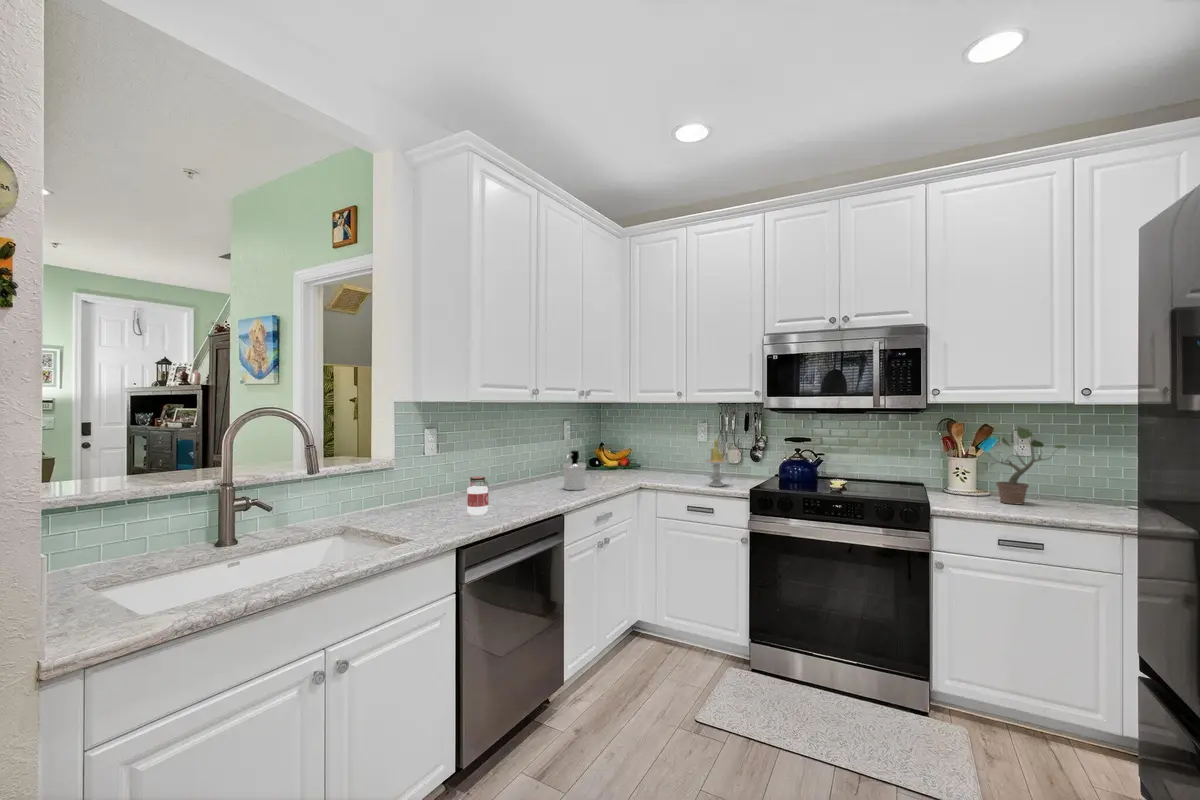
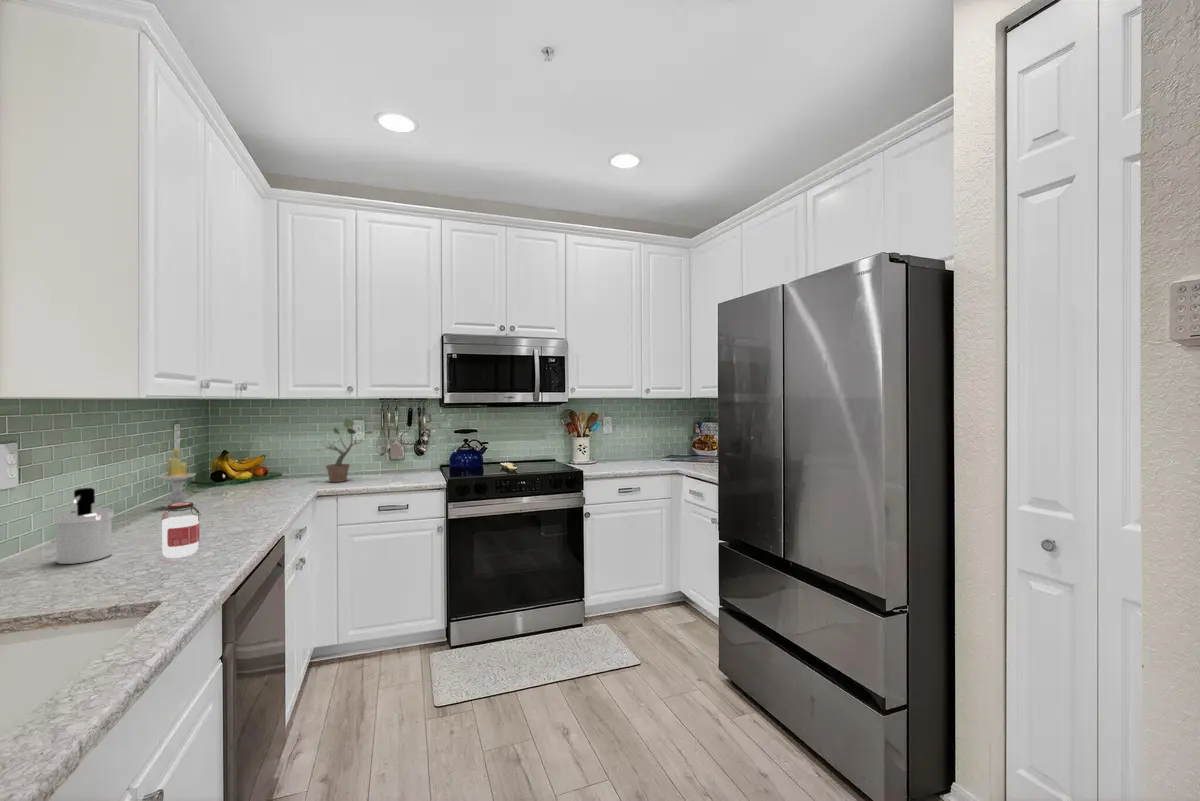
potted plant: present [989,427,1066,504] -> present [326,418,373,482]
candle: present [705,439,728,487] -> present [159,448,196,508]
soap dispenser: present [563,450,586,490] -> present [54,488,114,564]

